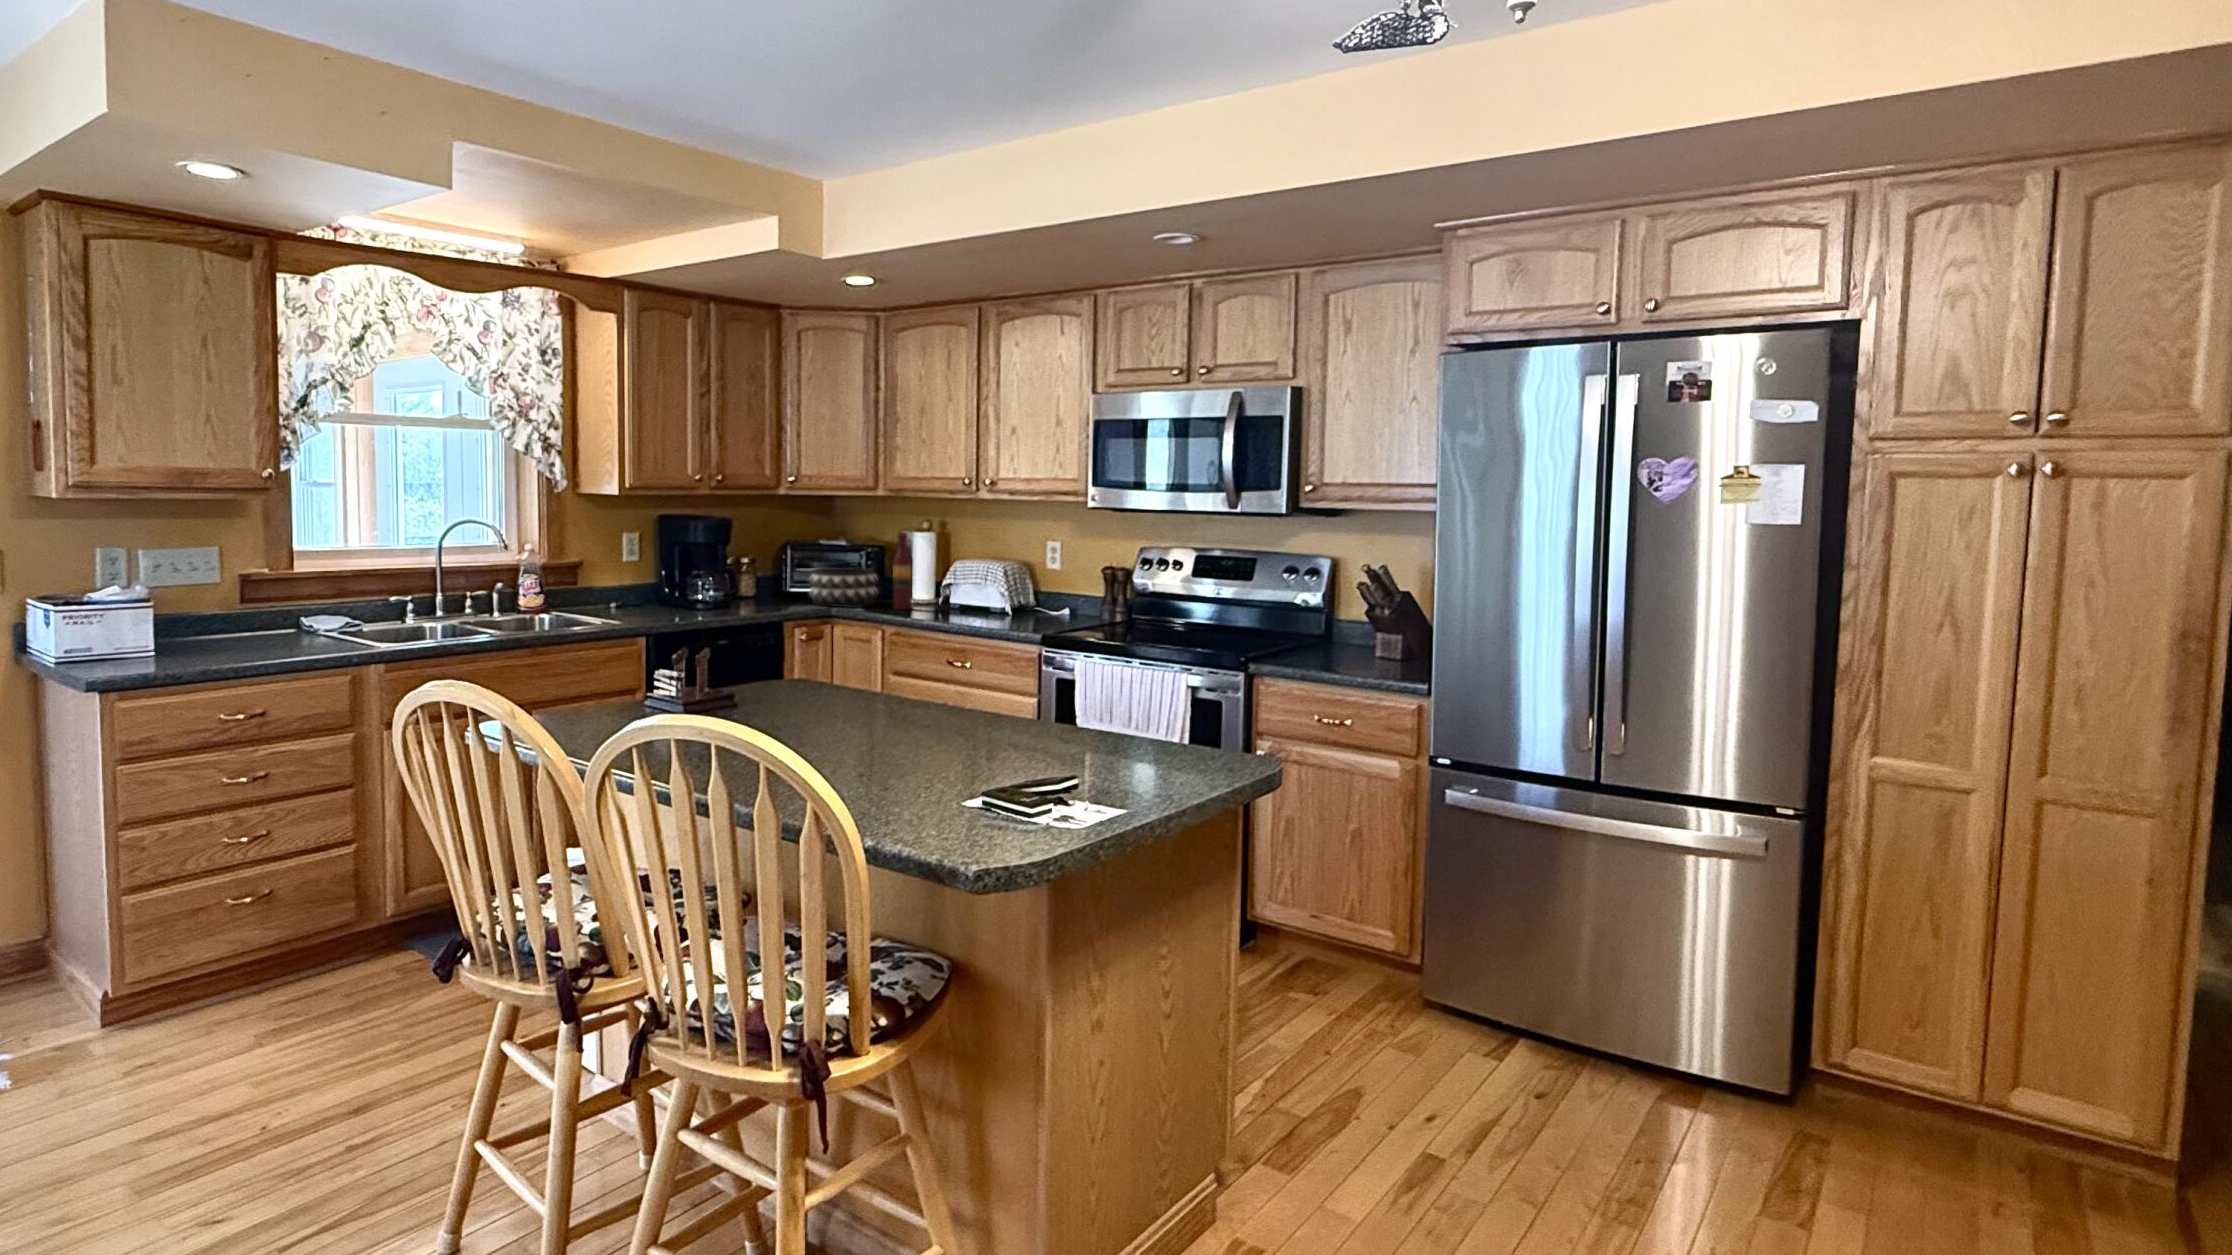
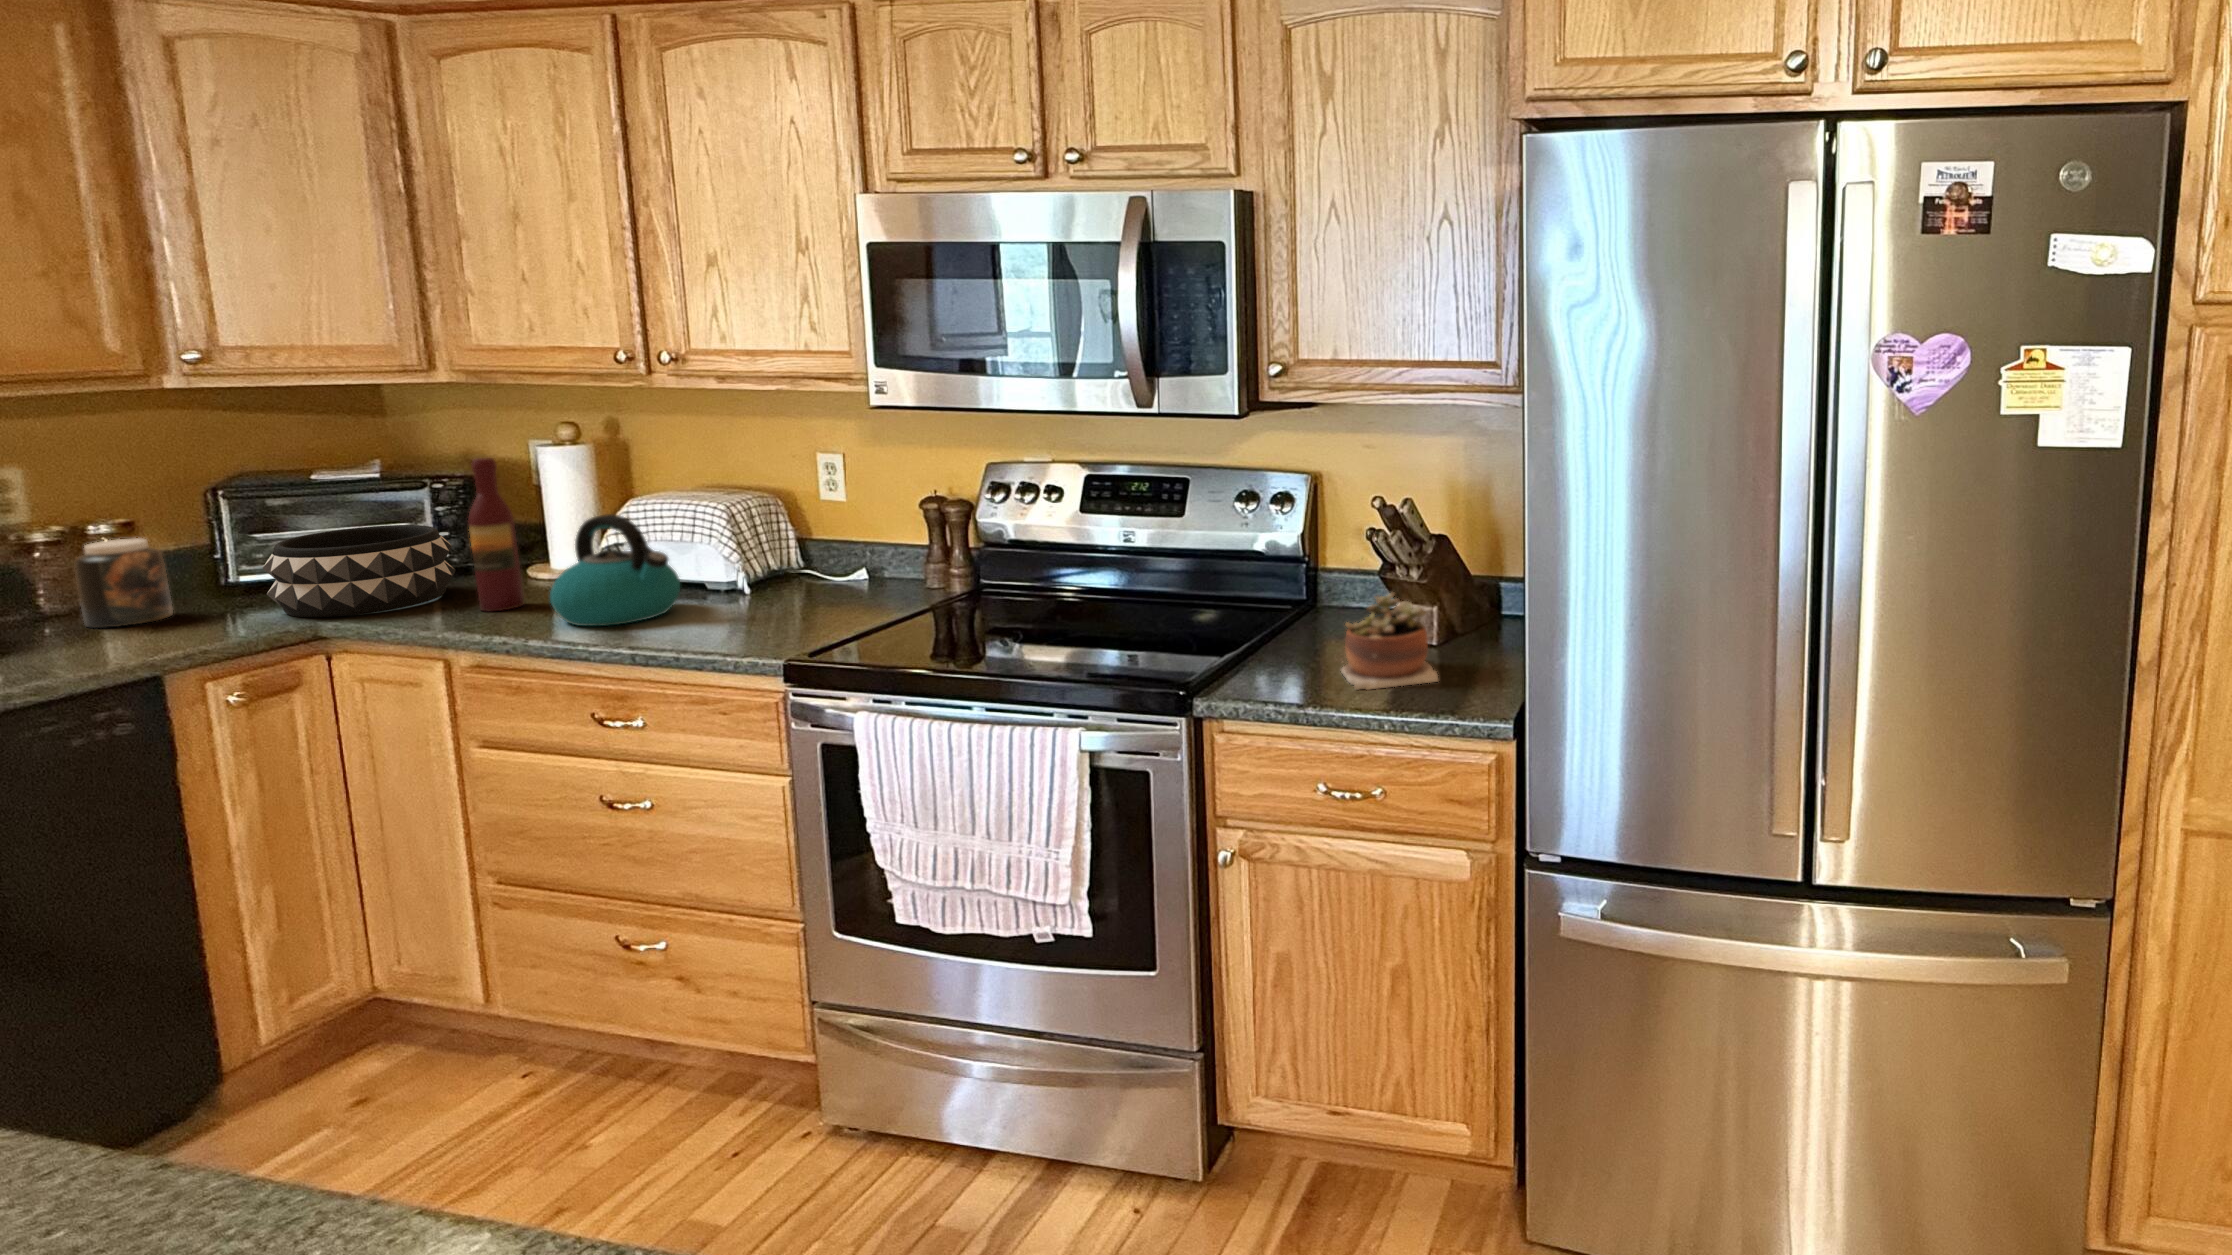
kettle: none [929,562,985,617] -> present [550,514,680,626]
jar: none [743,564,772,603] -> present [74,538,173,628]
succulent plant: none [1333,616,1390,666] -> present [1341,593,1438,690]

